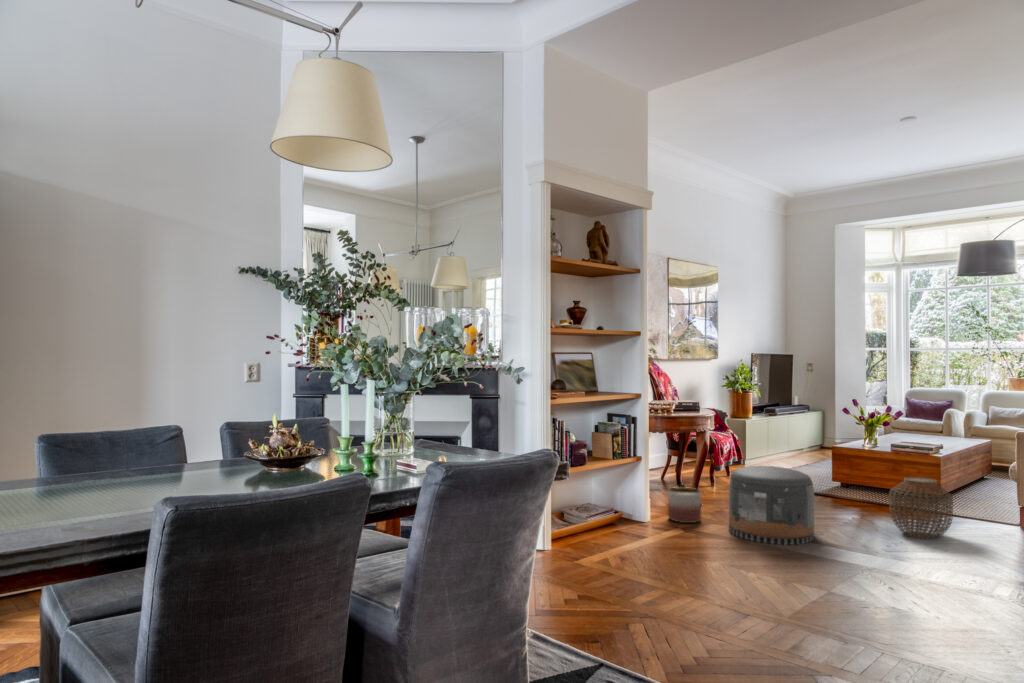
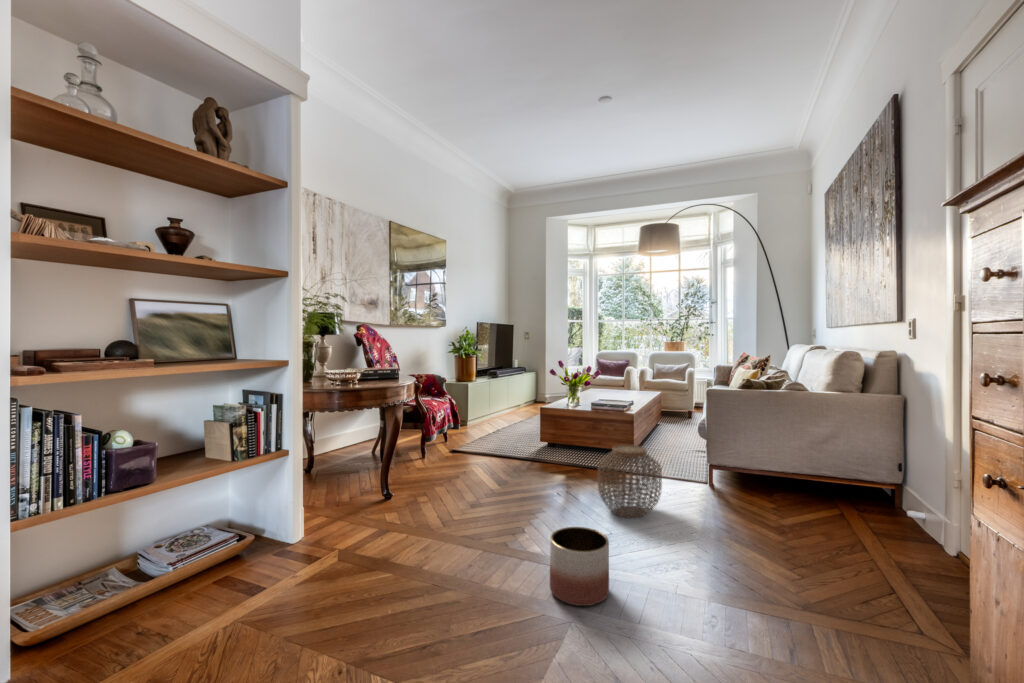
pouf: present [729,466,814,545] -> none [410,447,516,562]
planter: present [668,487,701,523] -> present [550,527,609,606]

